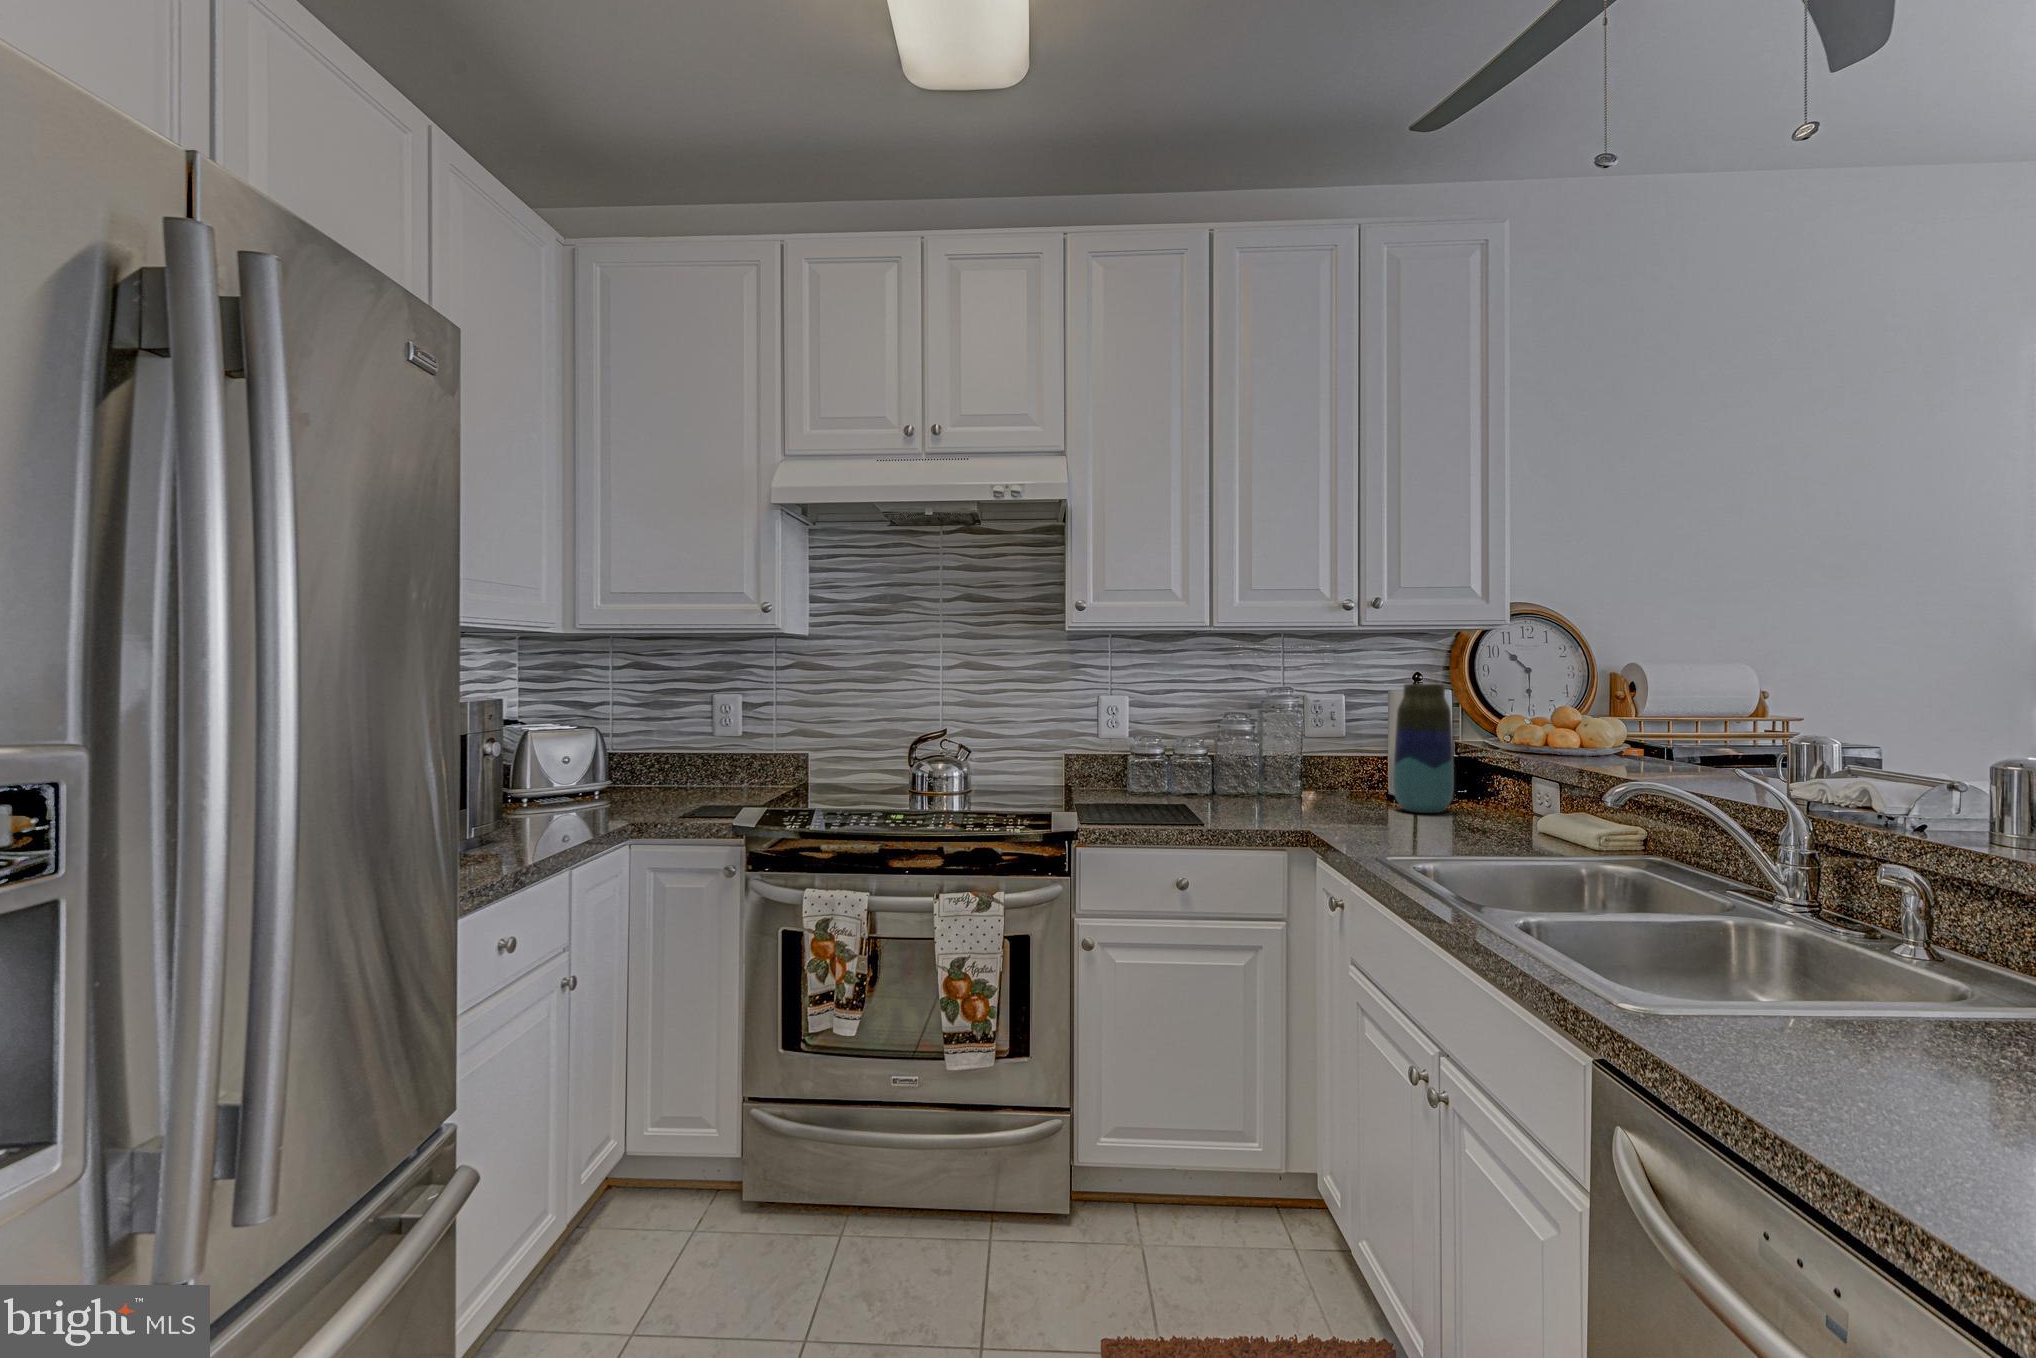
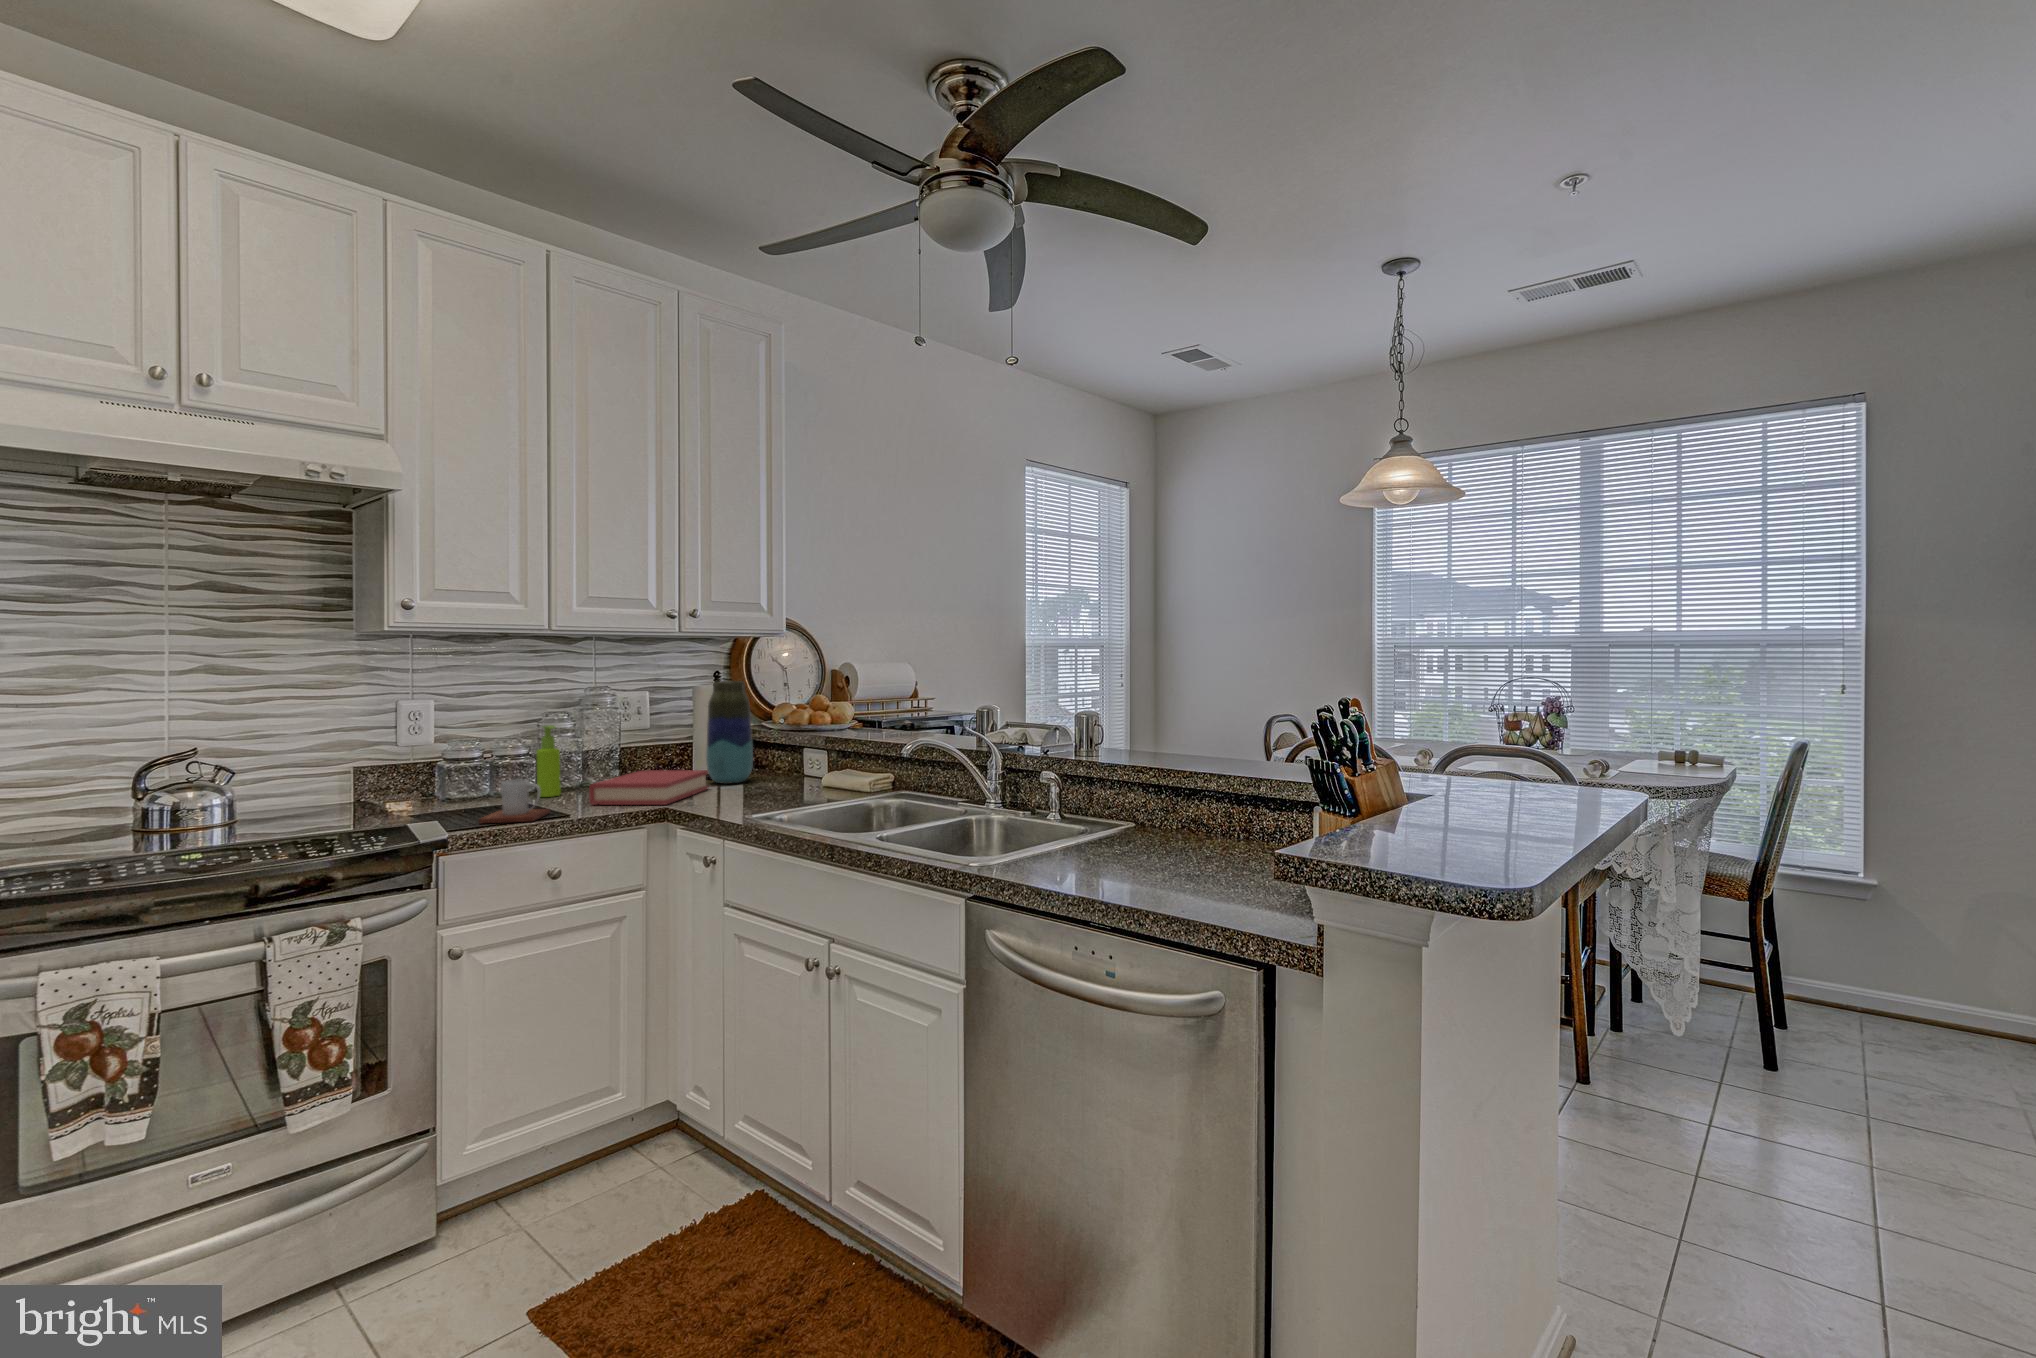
soap dispenser: none [1207,725,1230,802] -> present [536,725,561,797]
mug: none [1123,779,1195,825] -> present [479,780,550,823]
hardback book: none [1240,785,1386,828] -> present [589,770,708,805]

